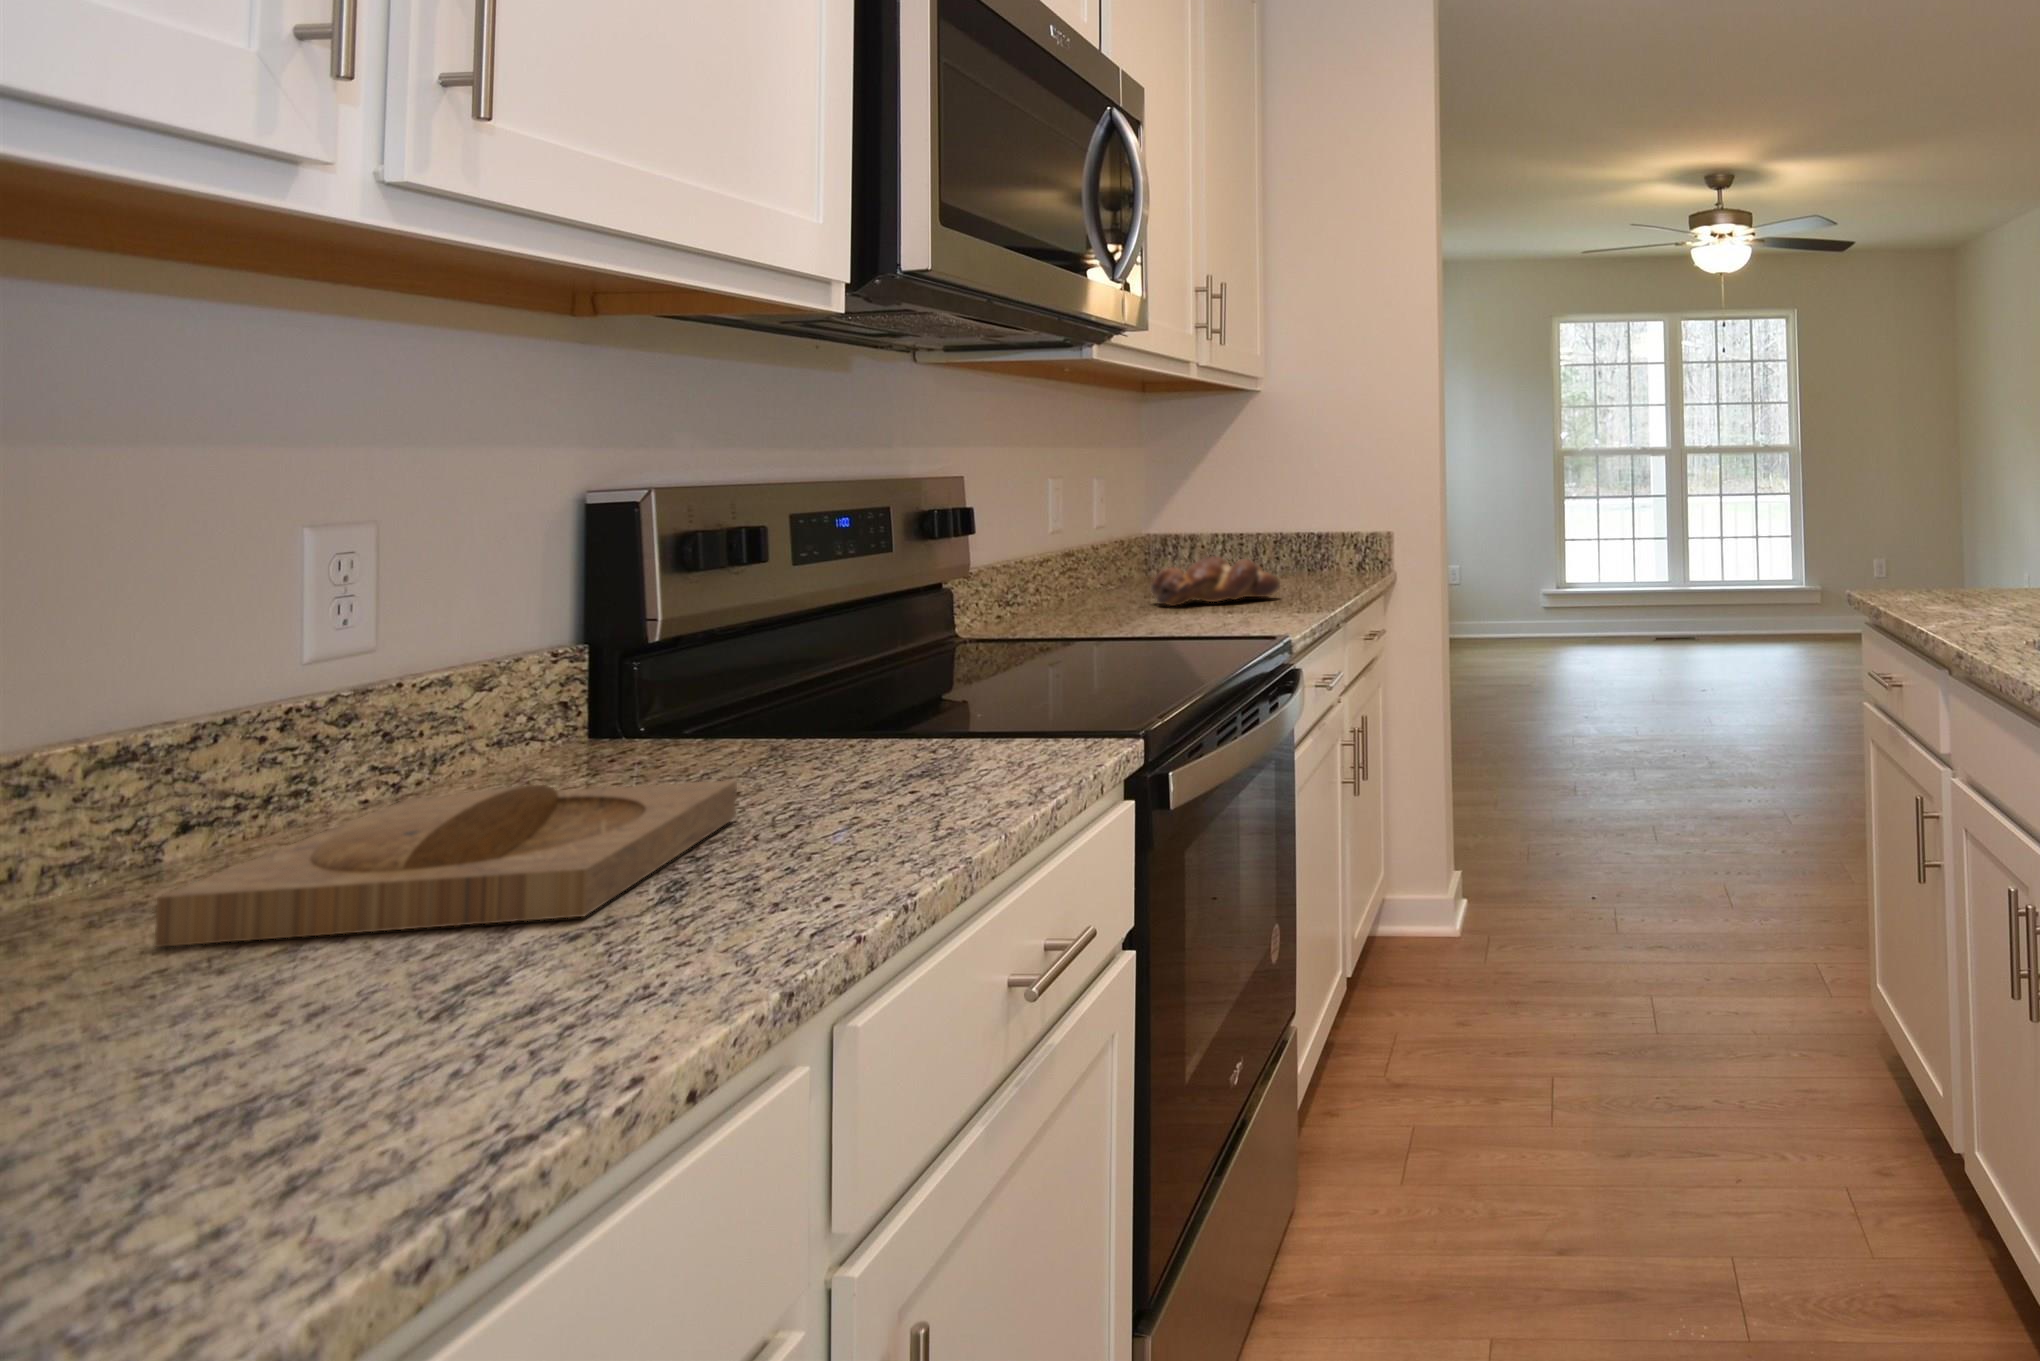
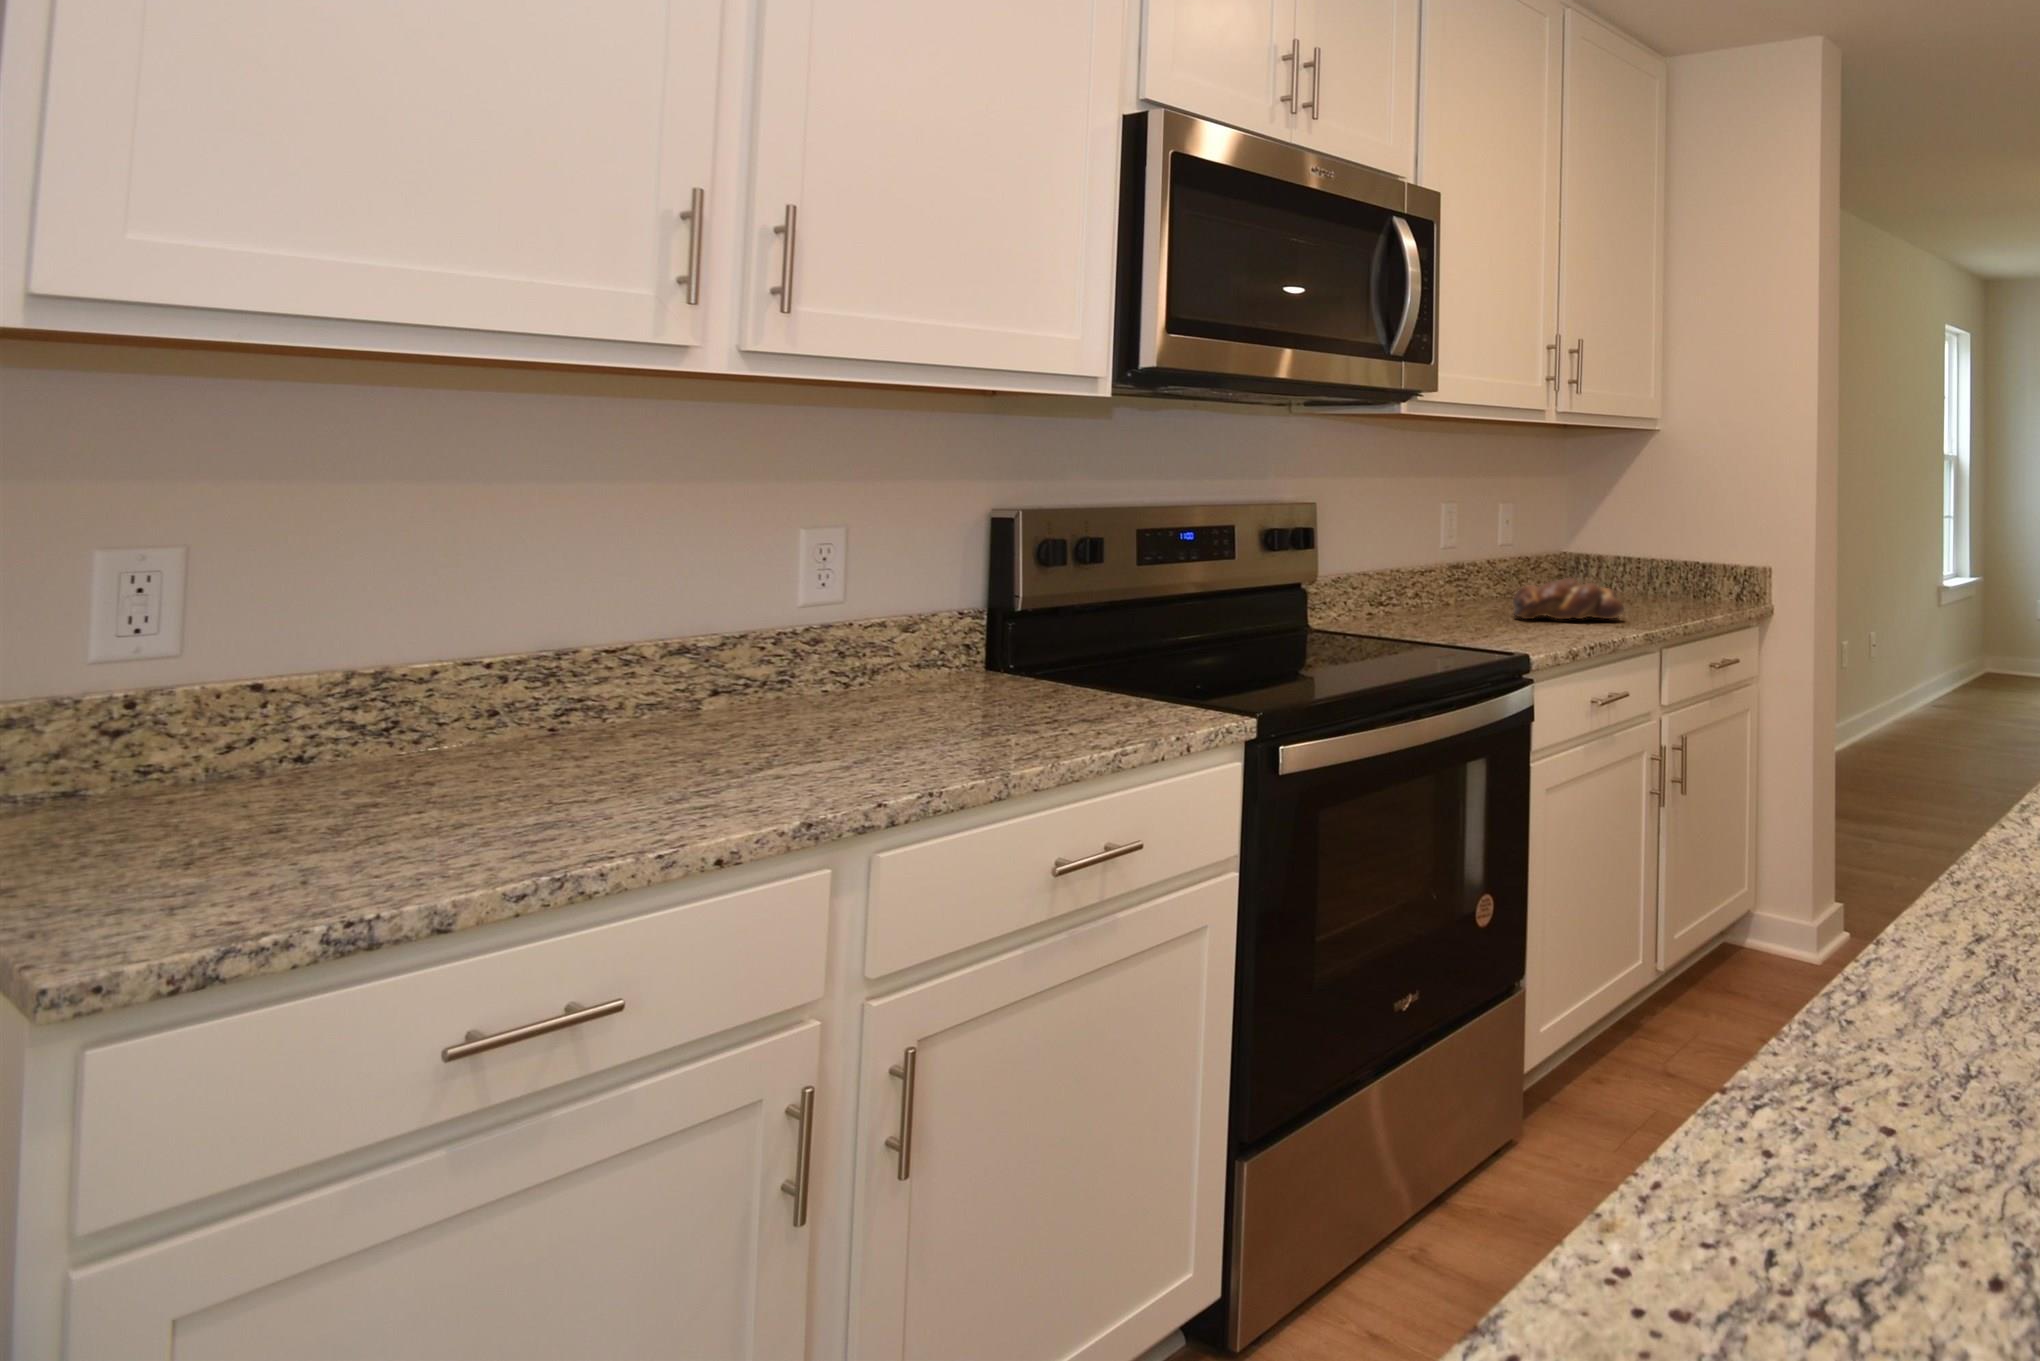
tray: present [155,780,737,947] -> none [638,694,960,774]

